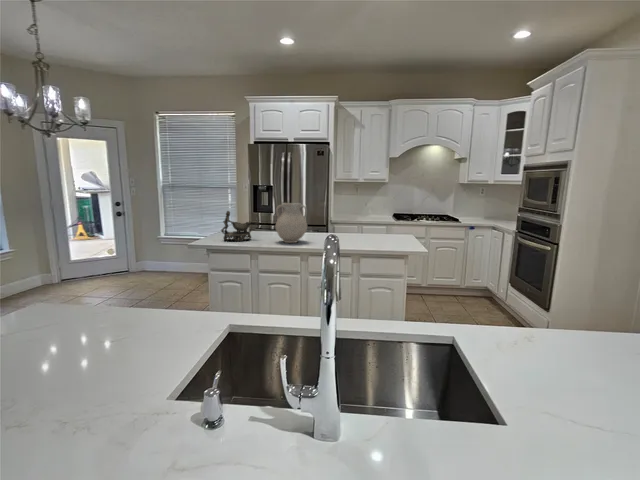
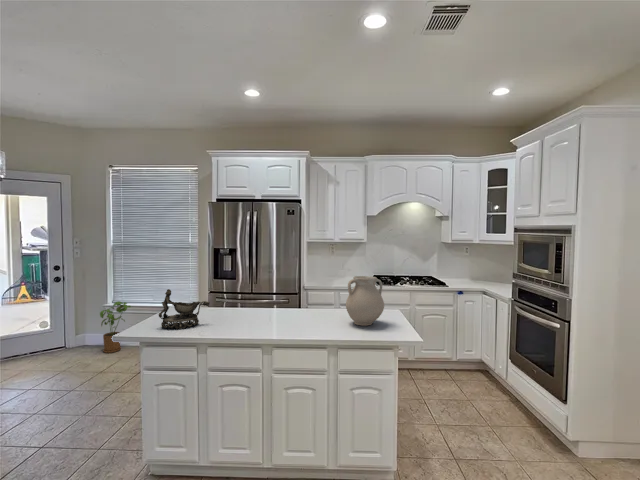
vase: present [275,203,307,243] -> present [346,276,384,326]
house plant: none [156,233,183,276] -> present [100,301,131,353]

